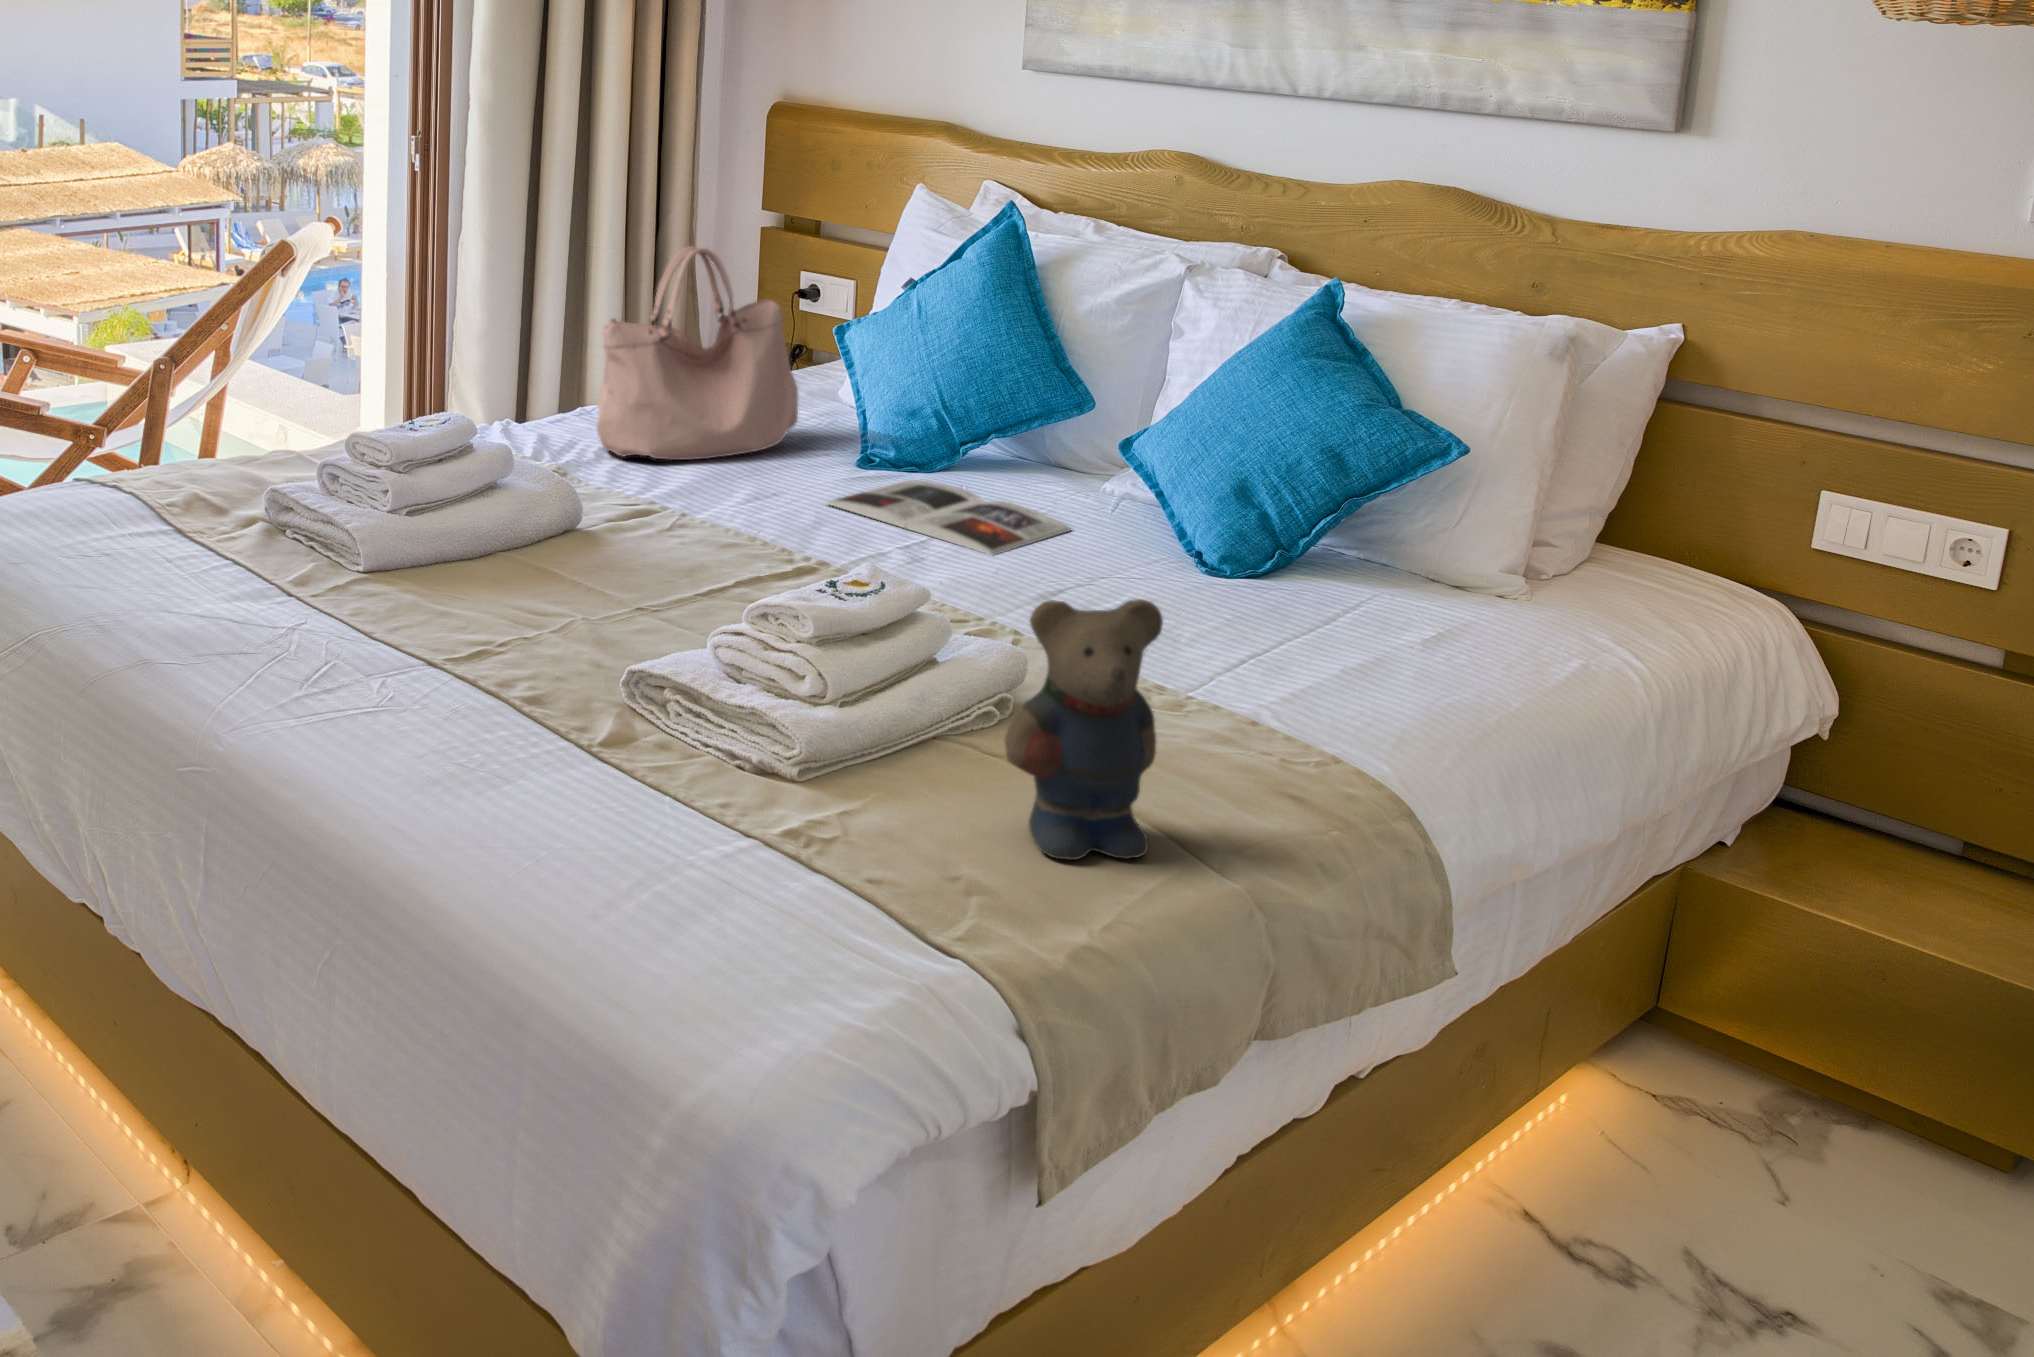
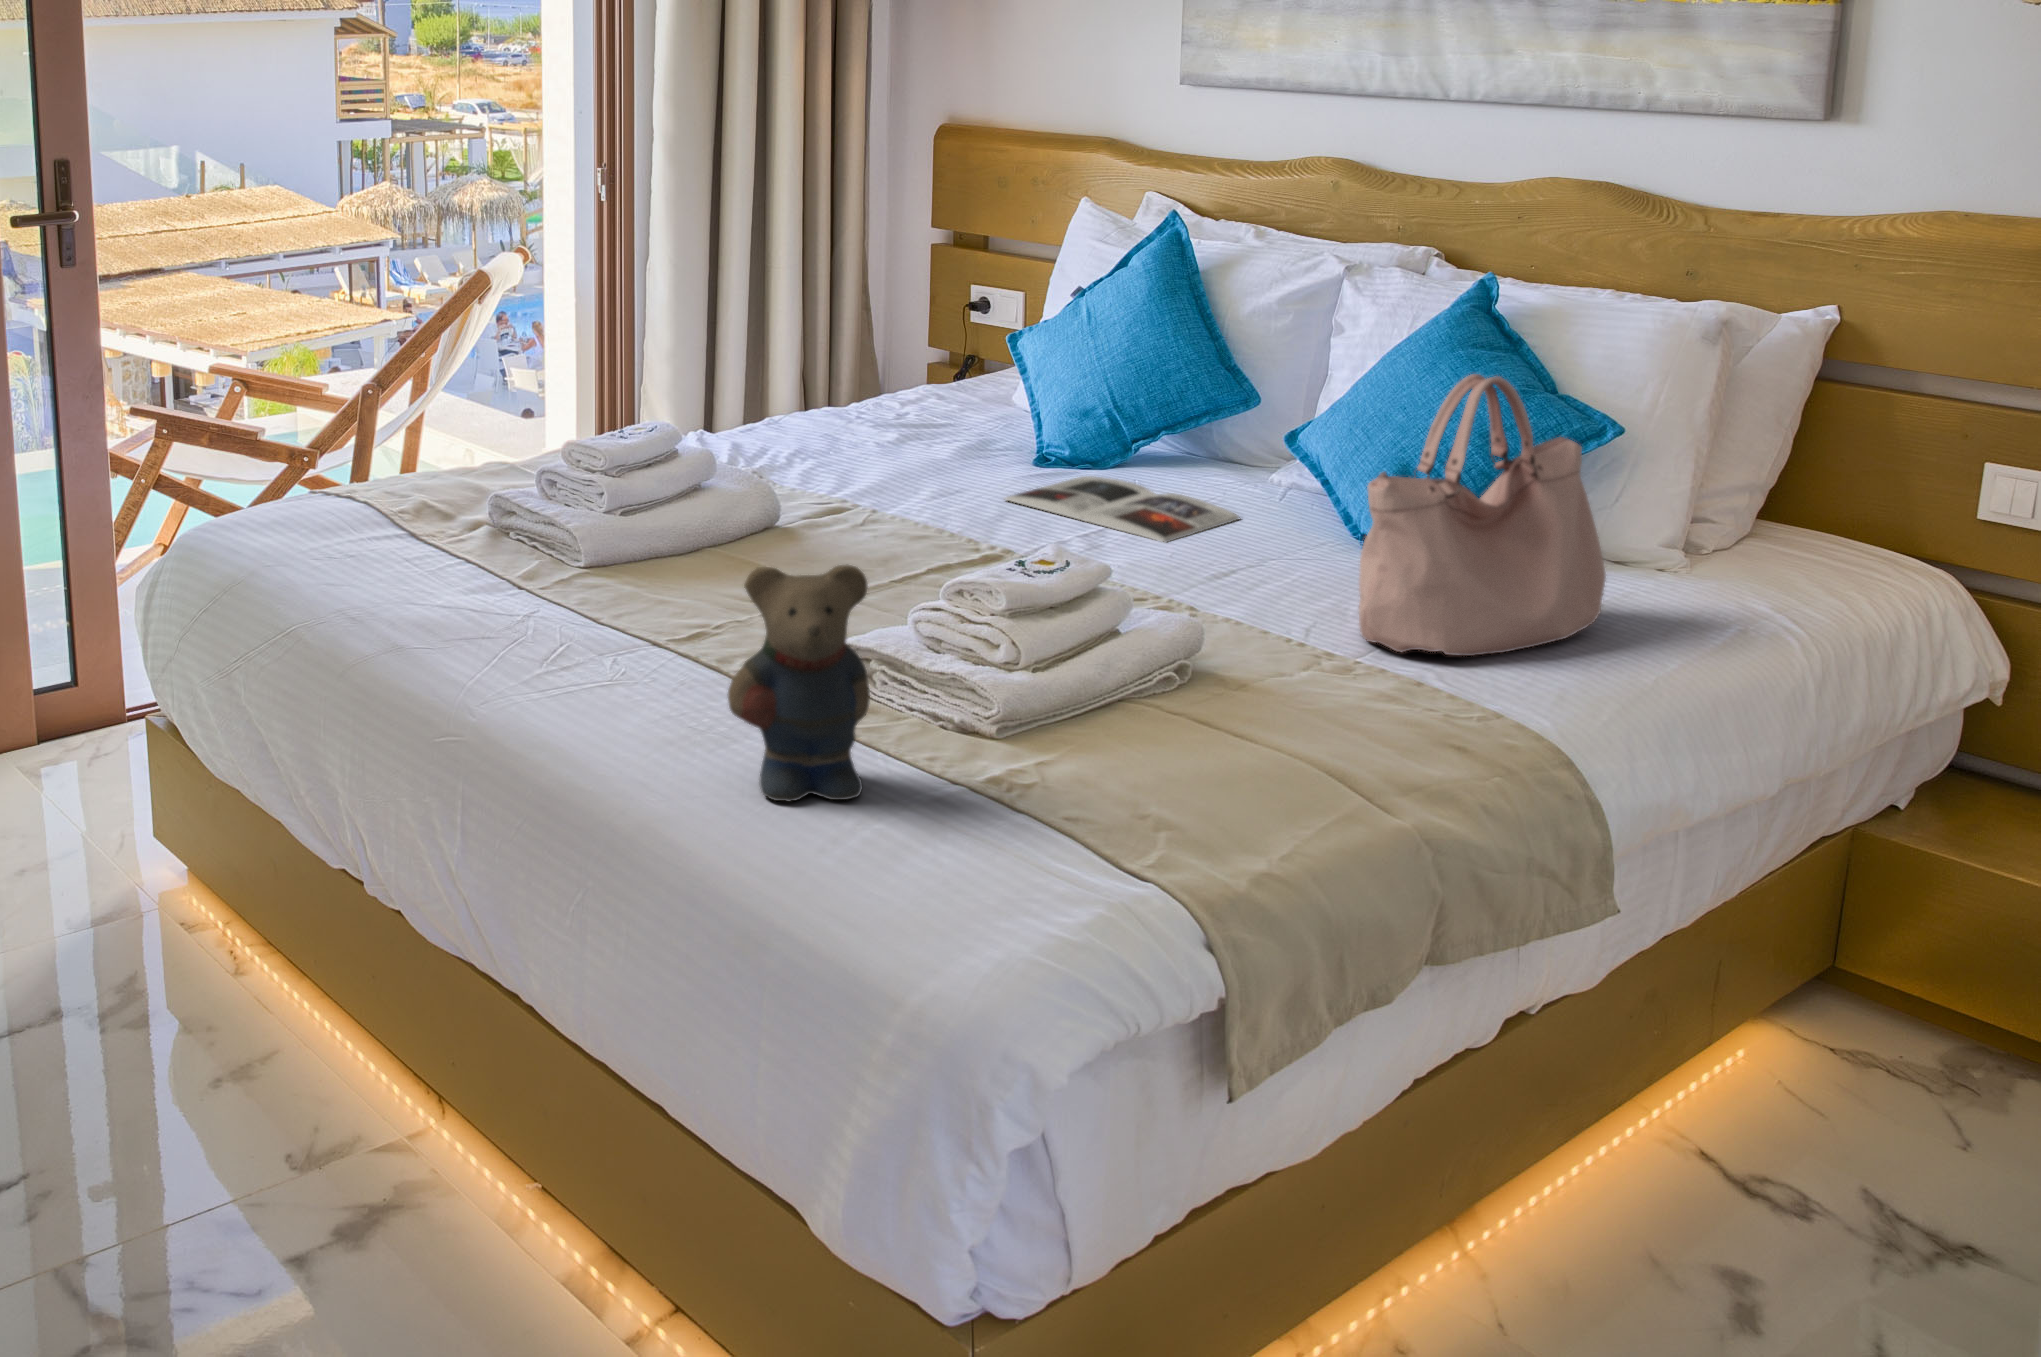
handbag: present [597,246,798,460] -> present [1359,374,1606,656]
teddy bear: present [1005,599,1163,860] -> present [728,565,870,802]

